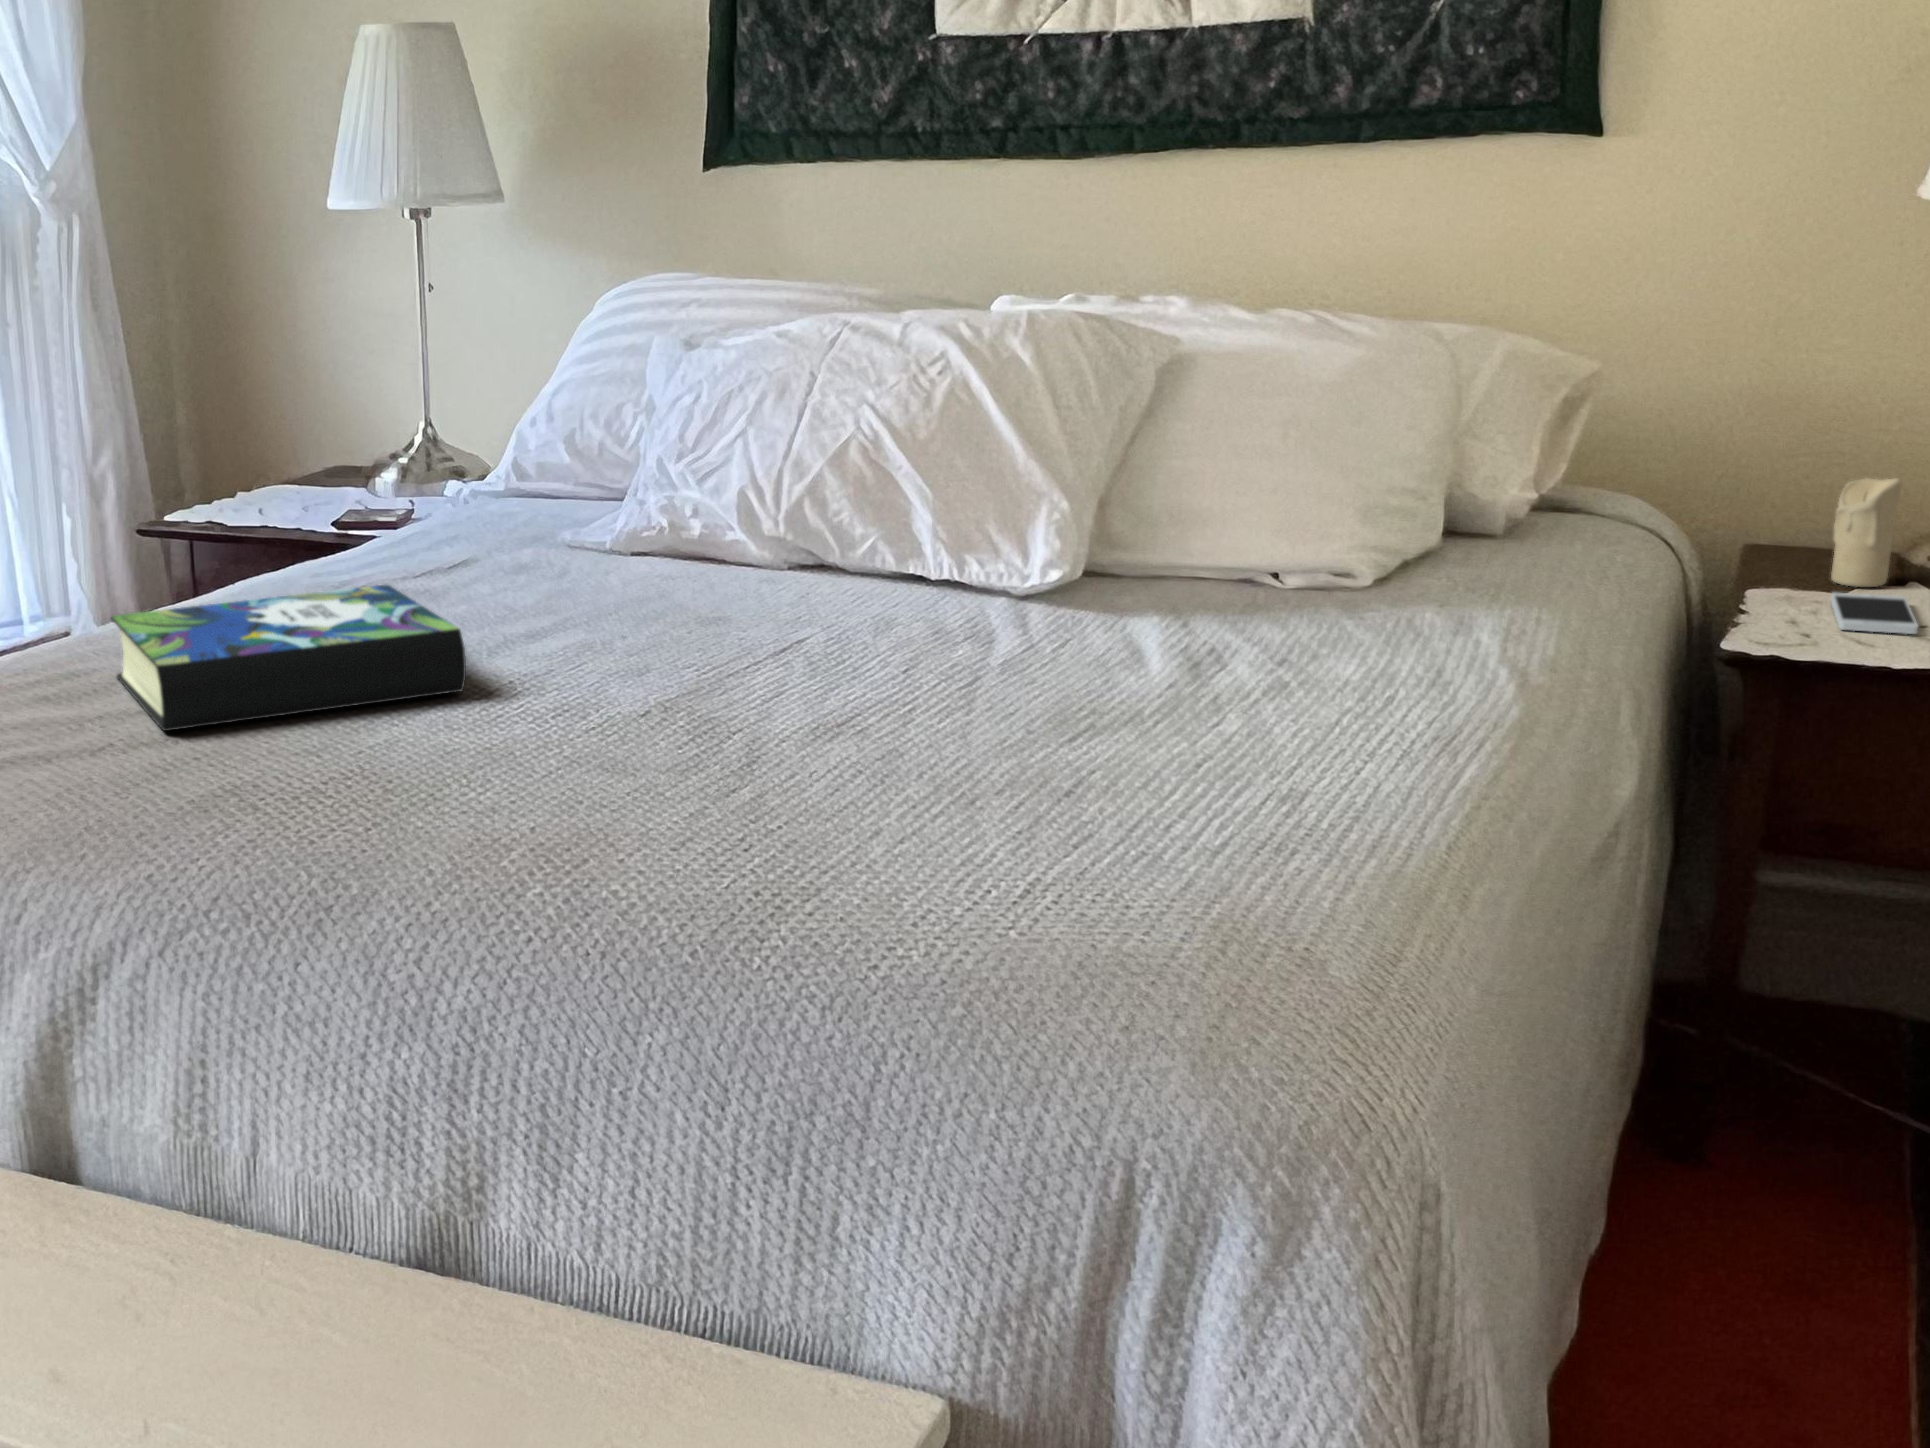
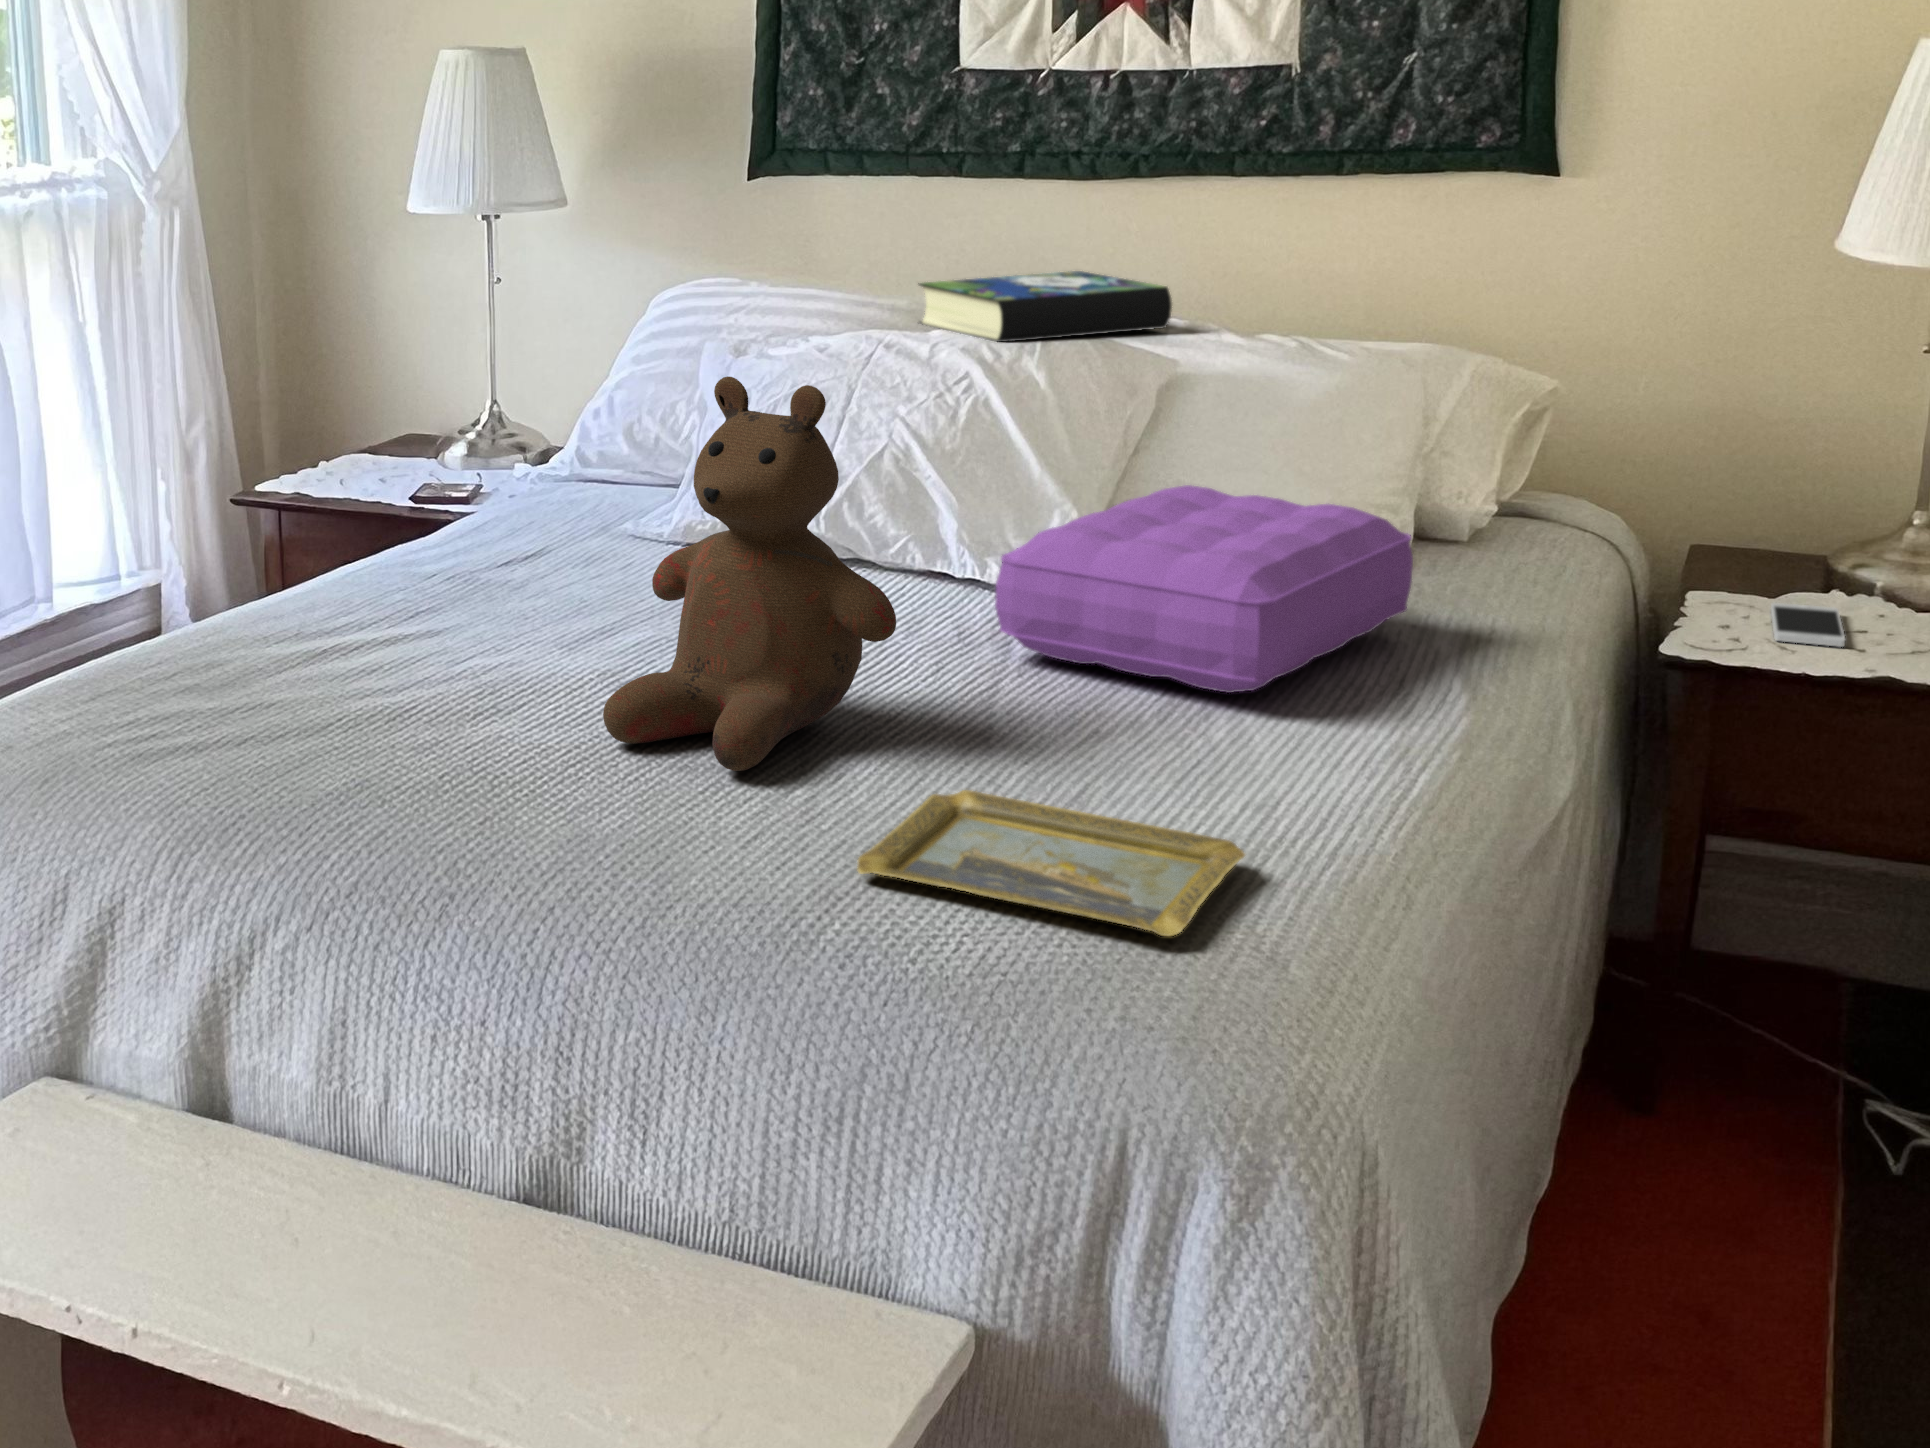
teddy bear: none [521,314,860,770] -> present [603,376,896,771]
pillow: none [976,462,1446,683] -> present [995,485,1413,693]
candle: present [1831,478,1902,587] -> none [1774,497,1835,596]
book: present [111,585,466,731] -> present [918,271,1172,342]
tray: none [811,783,1271,934] -> present [857,790,1245,936]

